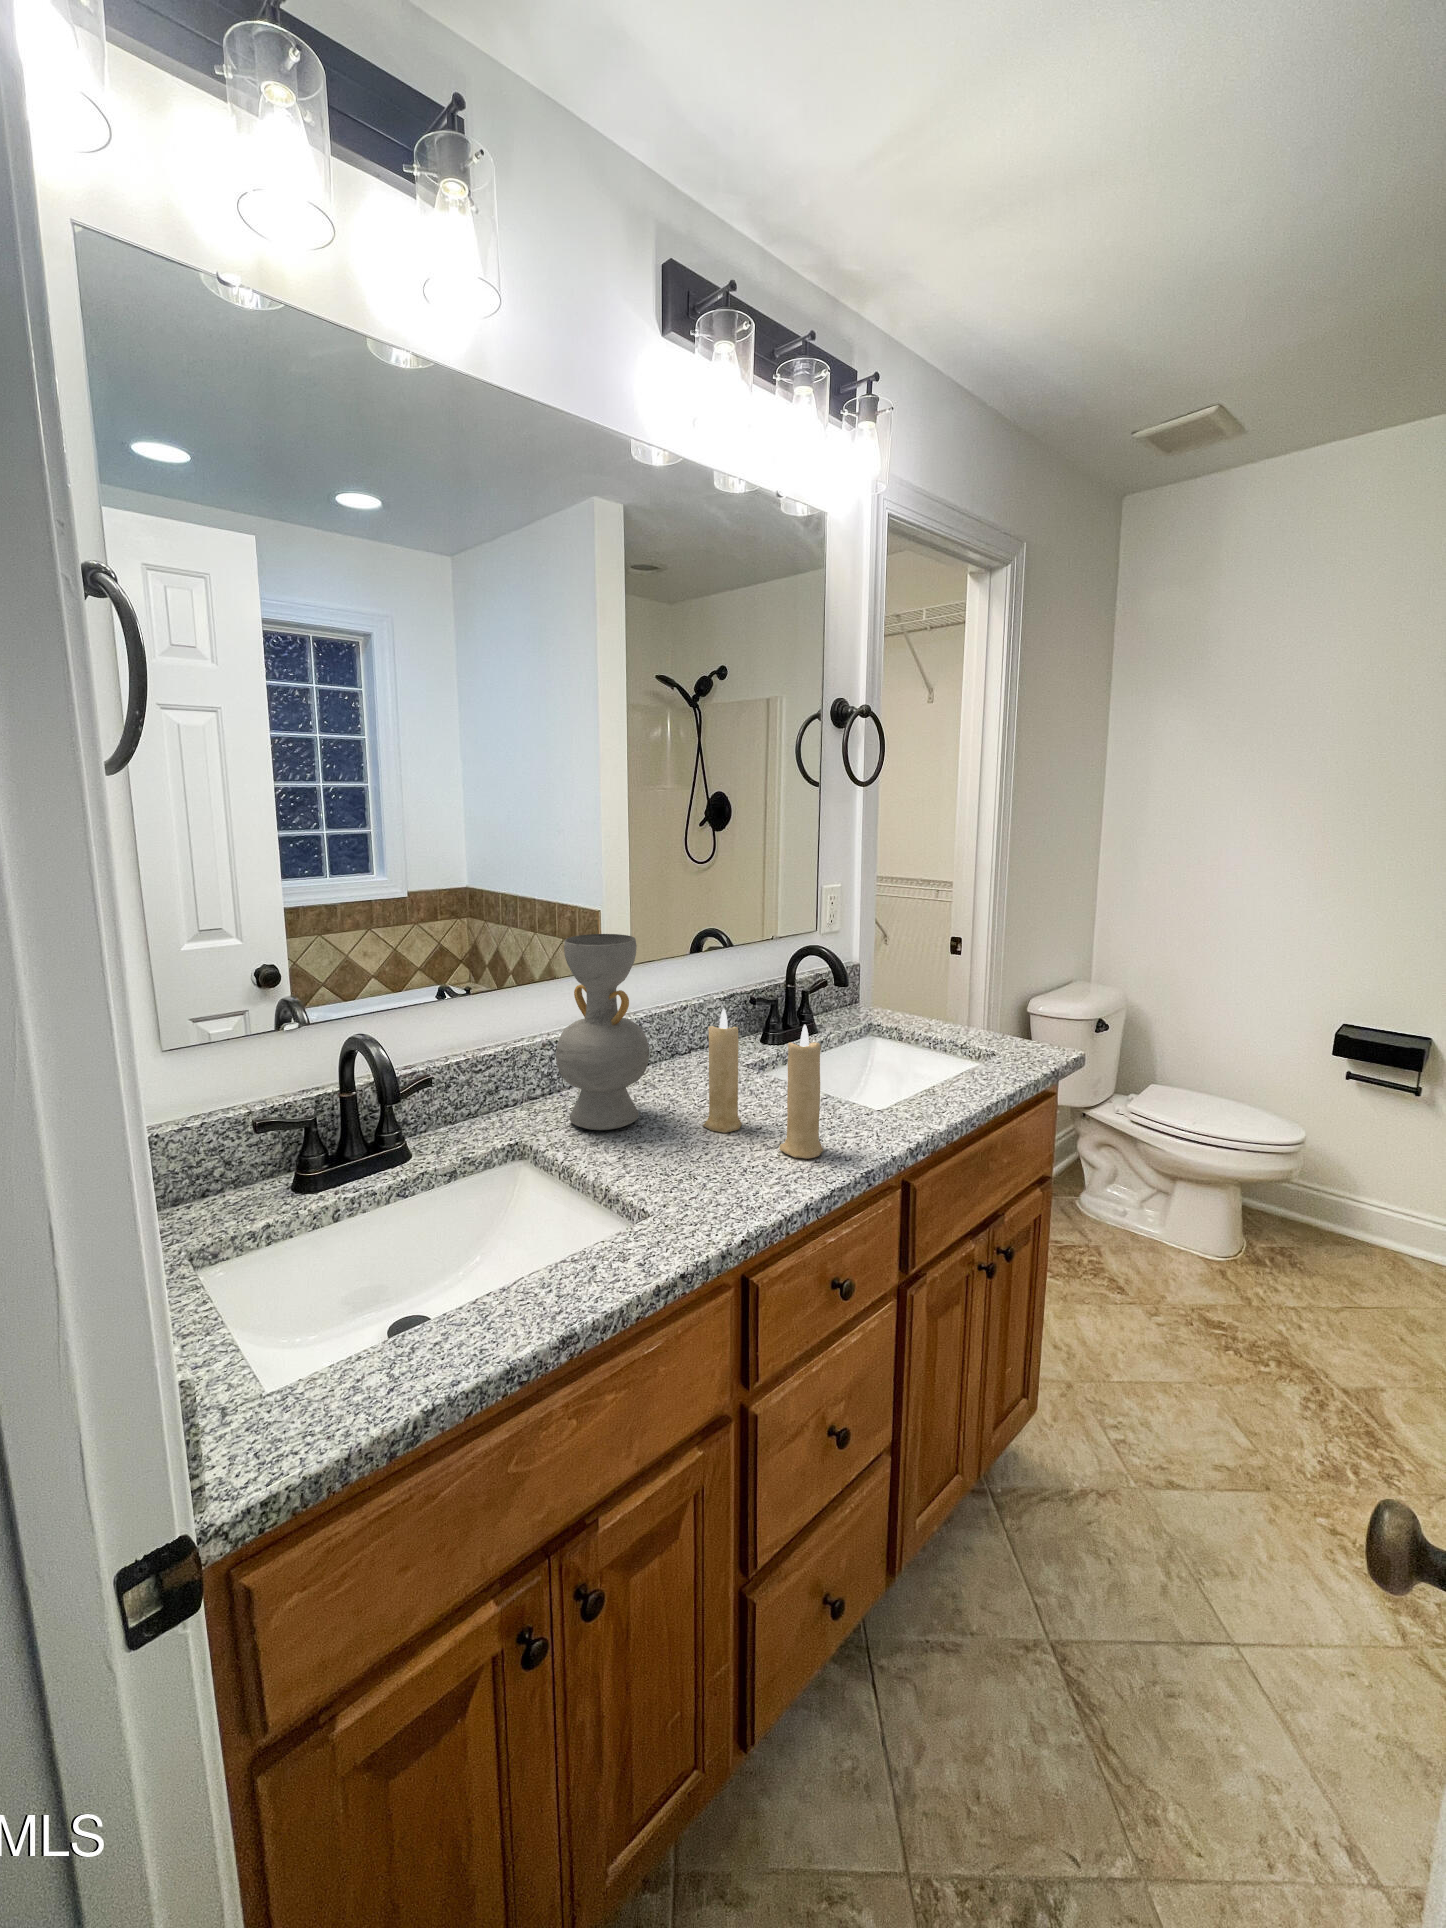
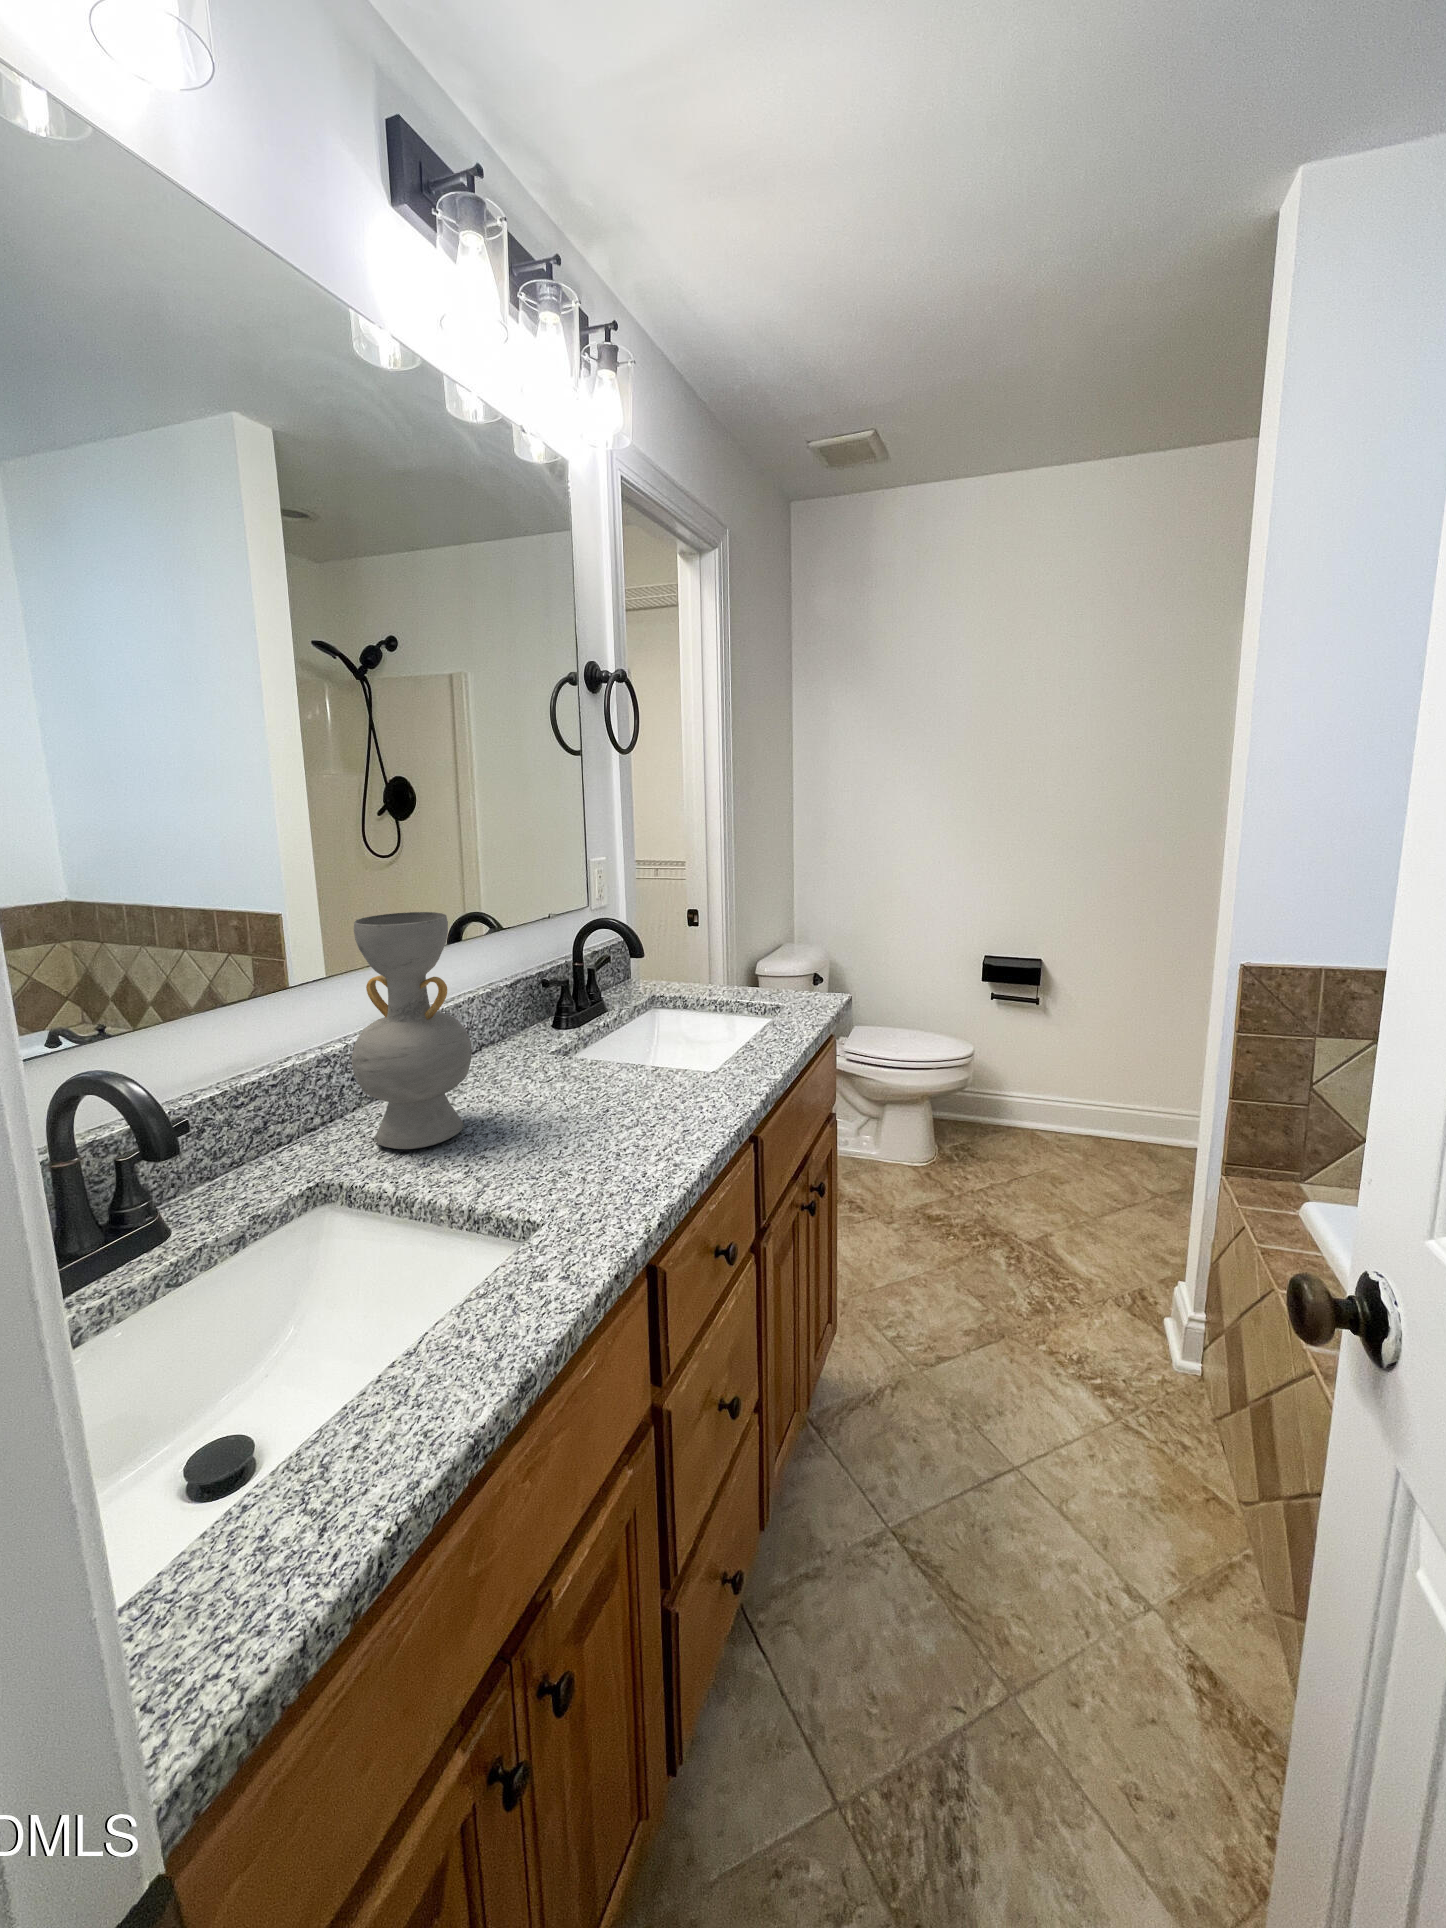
candle: present [703,1009,823,1159] -> none [539,978,686,1131]

